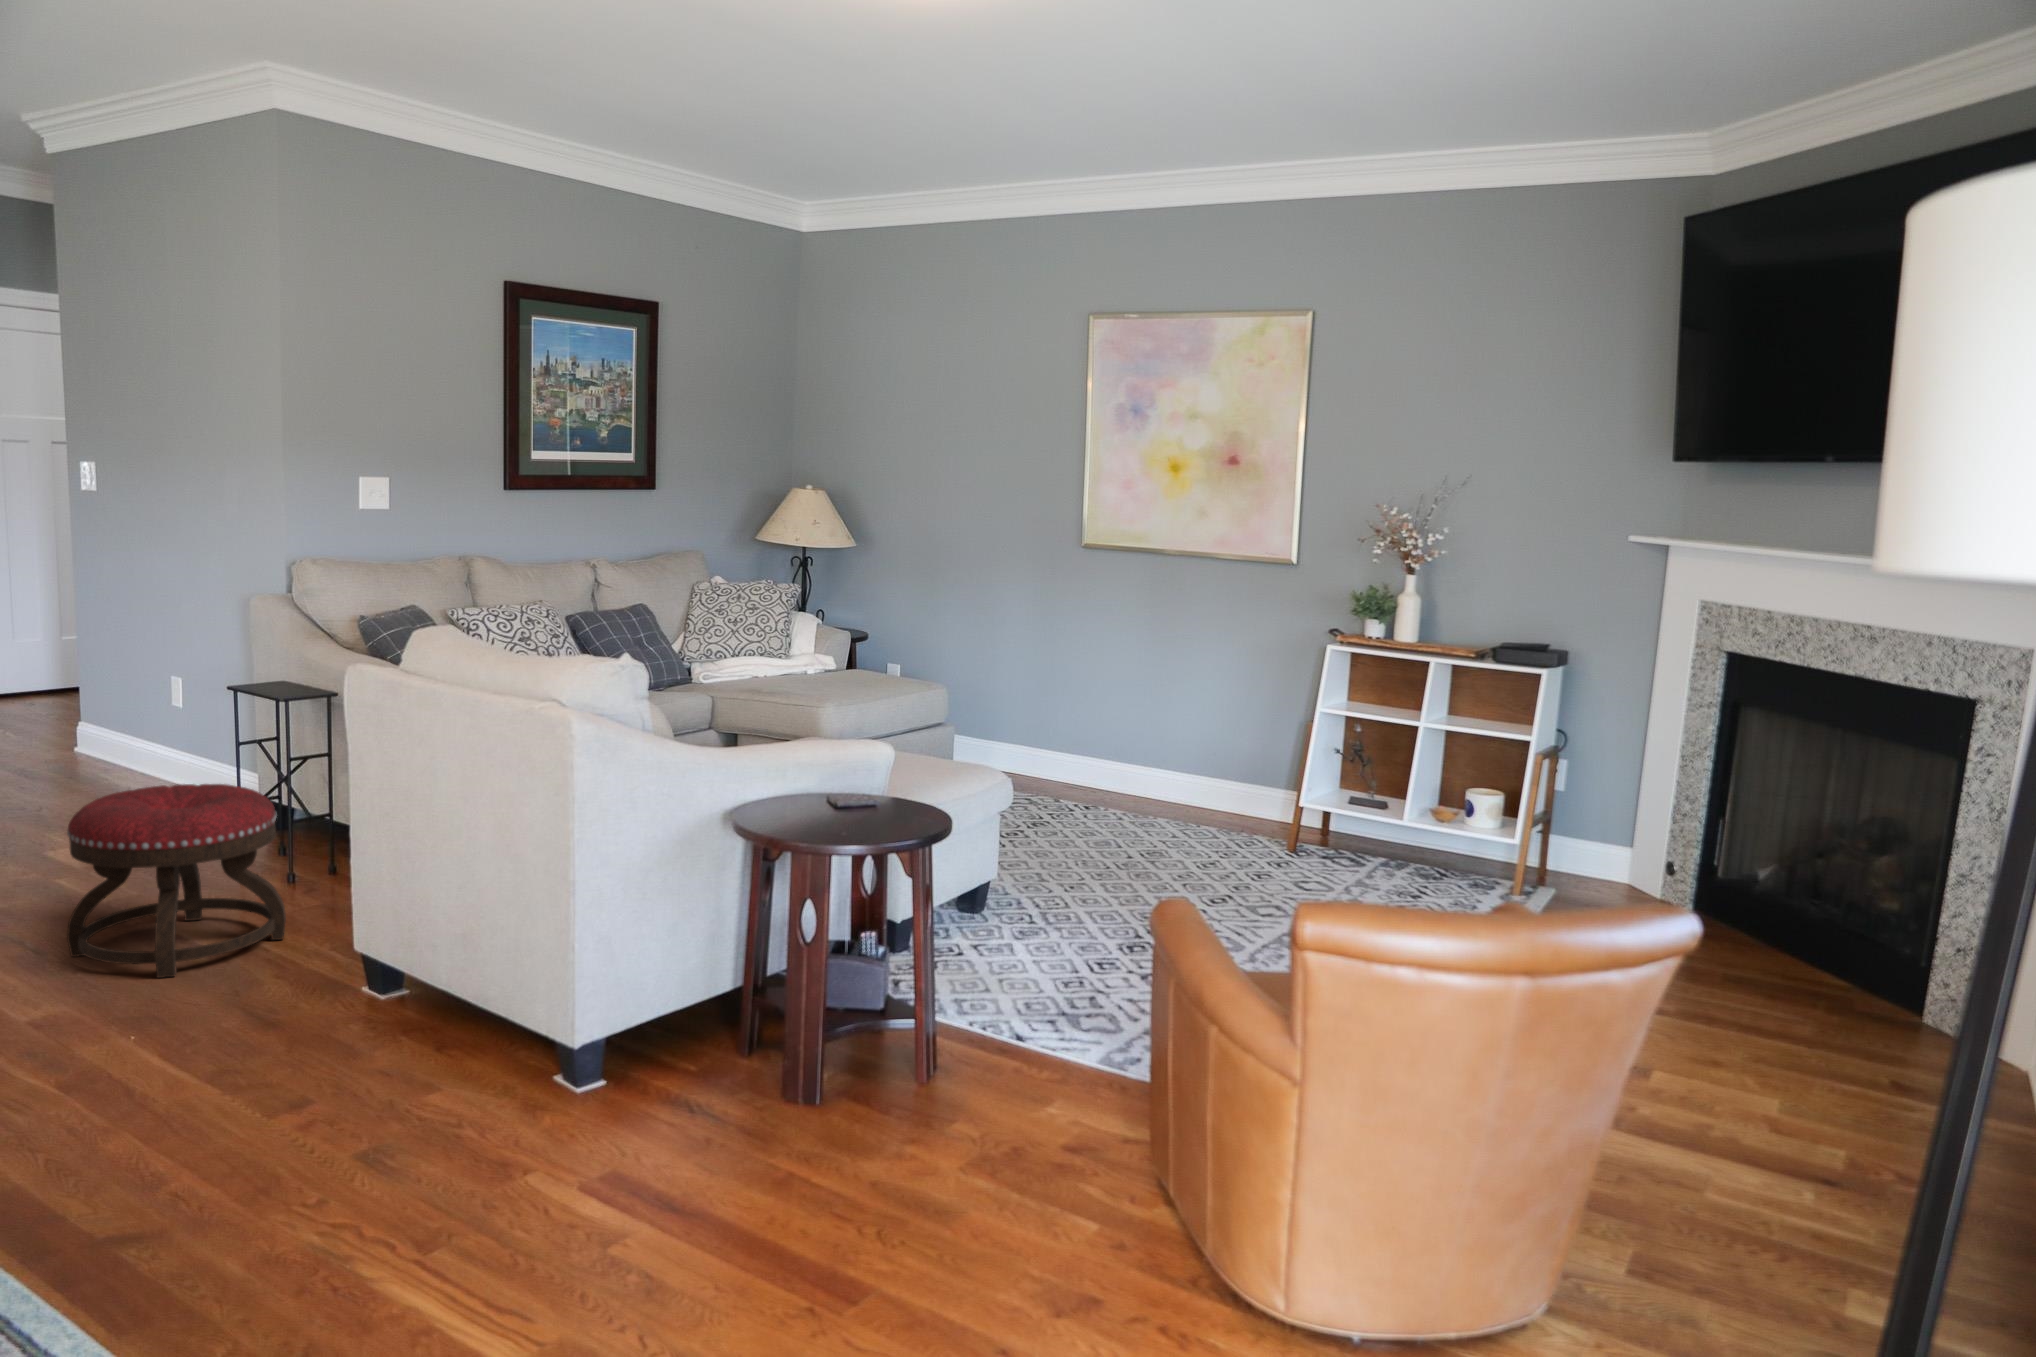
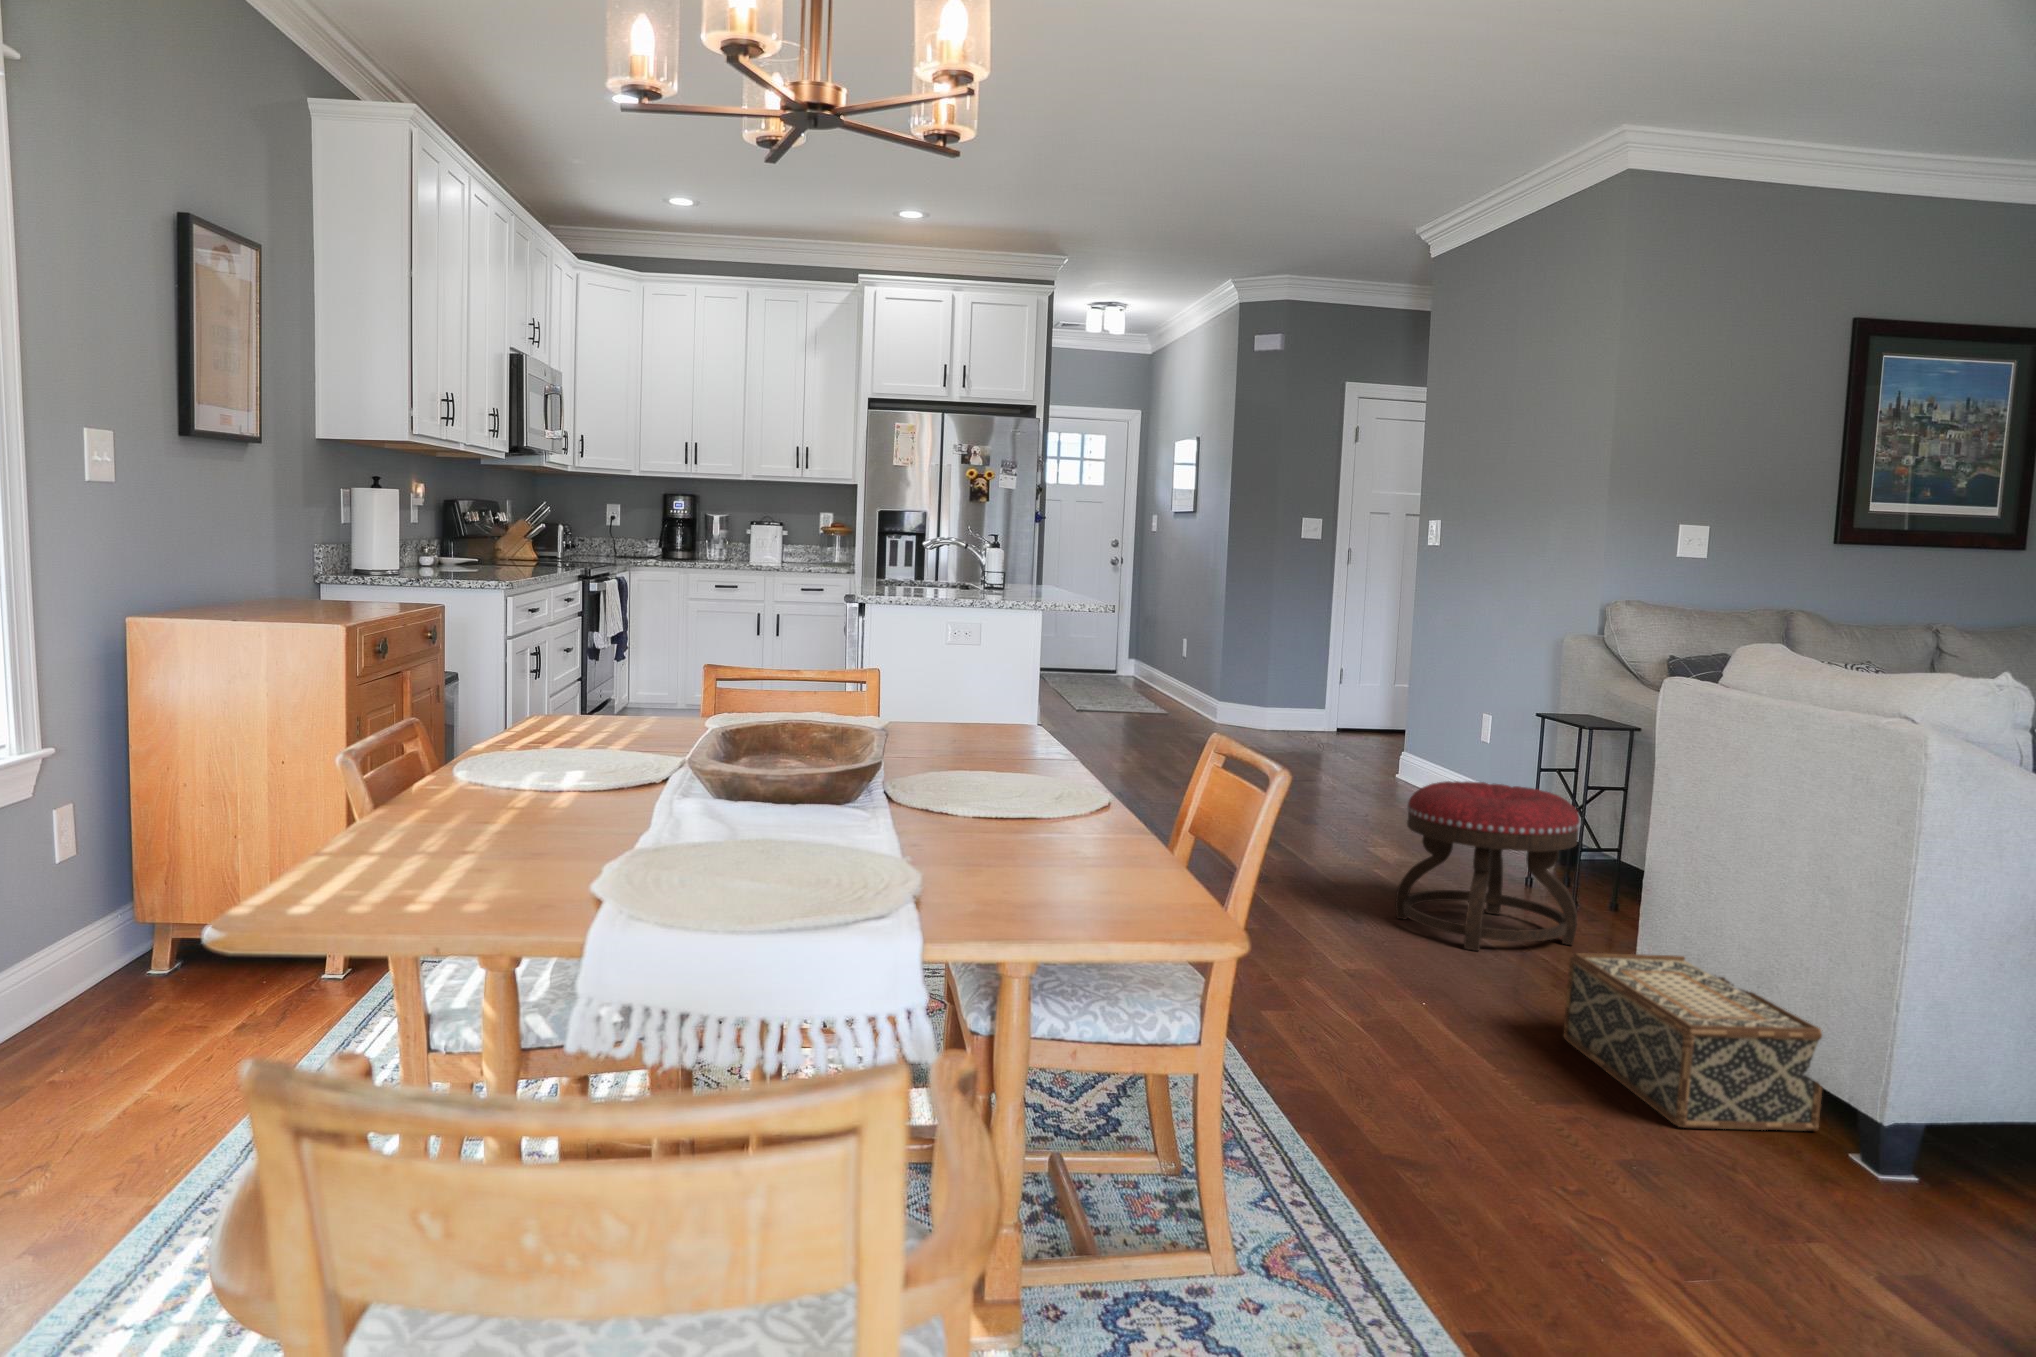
woven basket: none [266,948,512,1136] -> present [1563,953,1822,1131]

